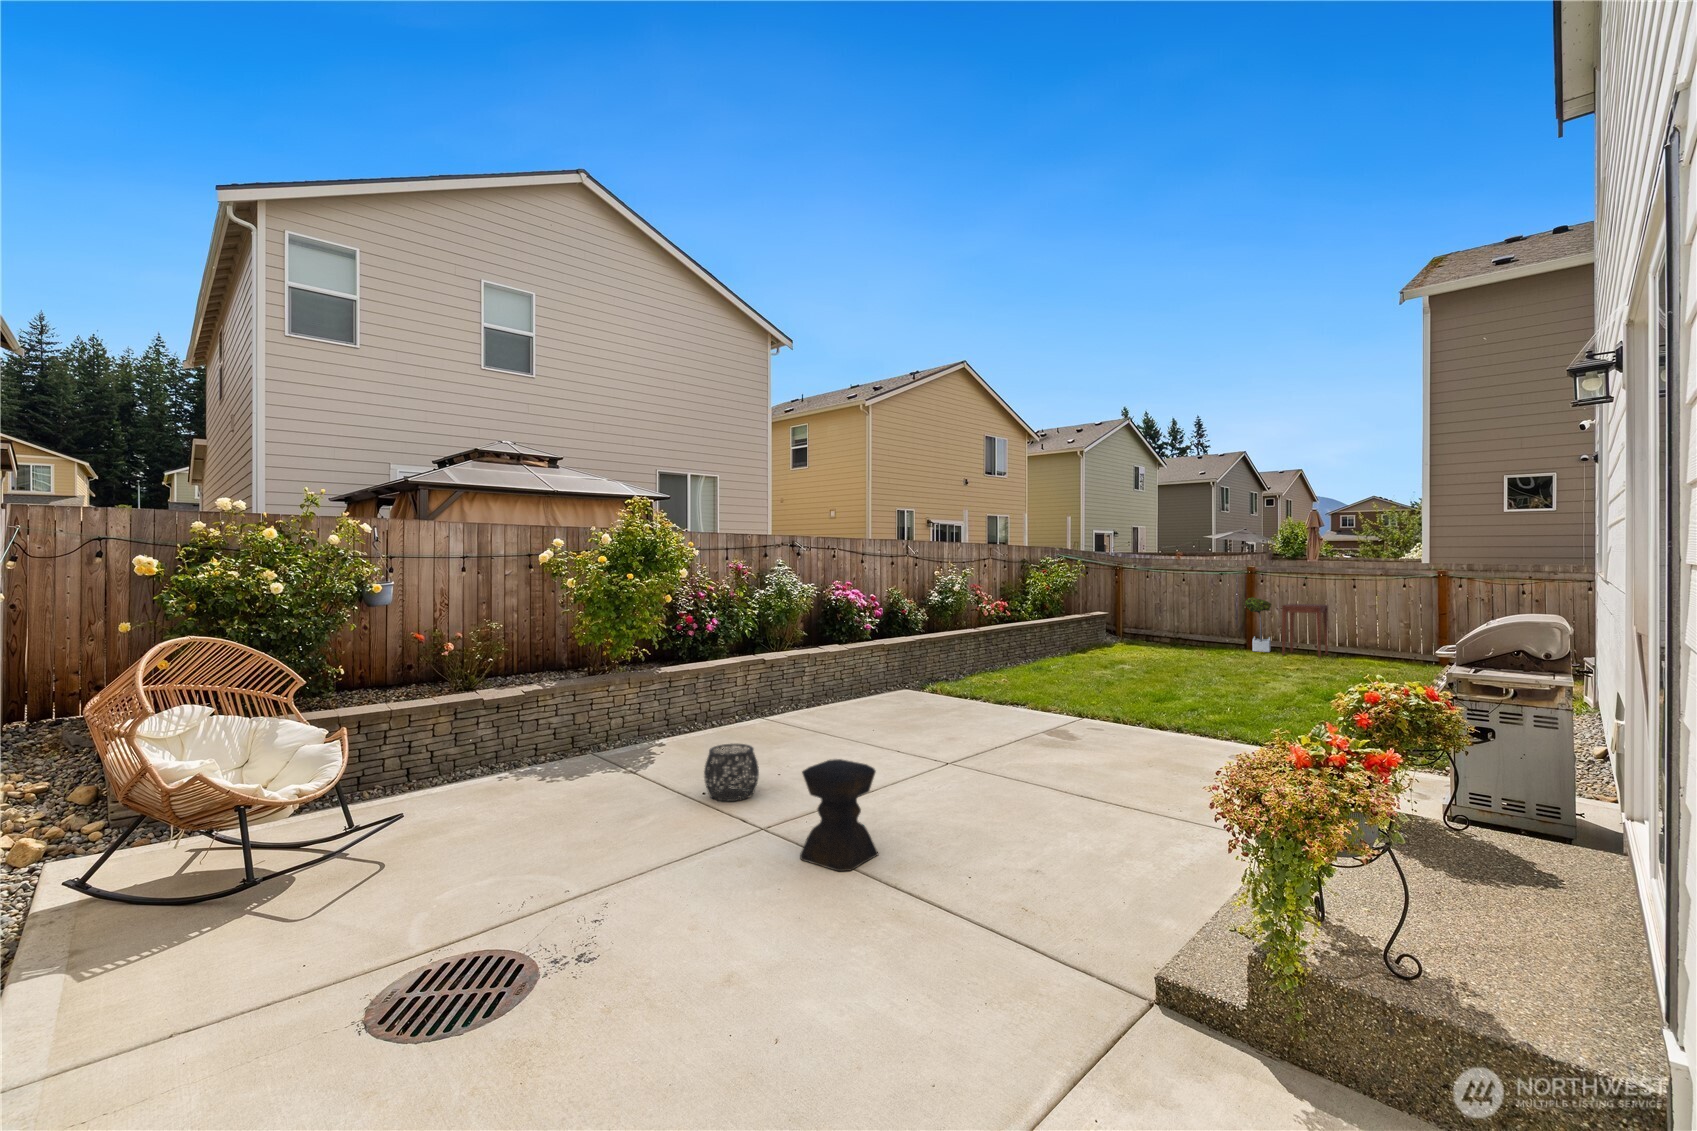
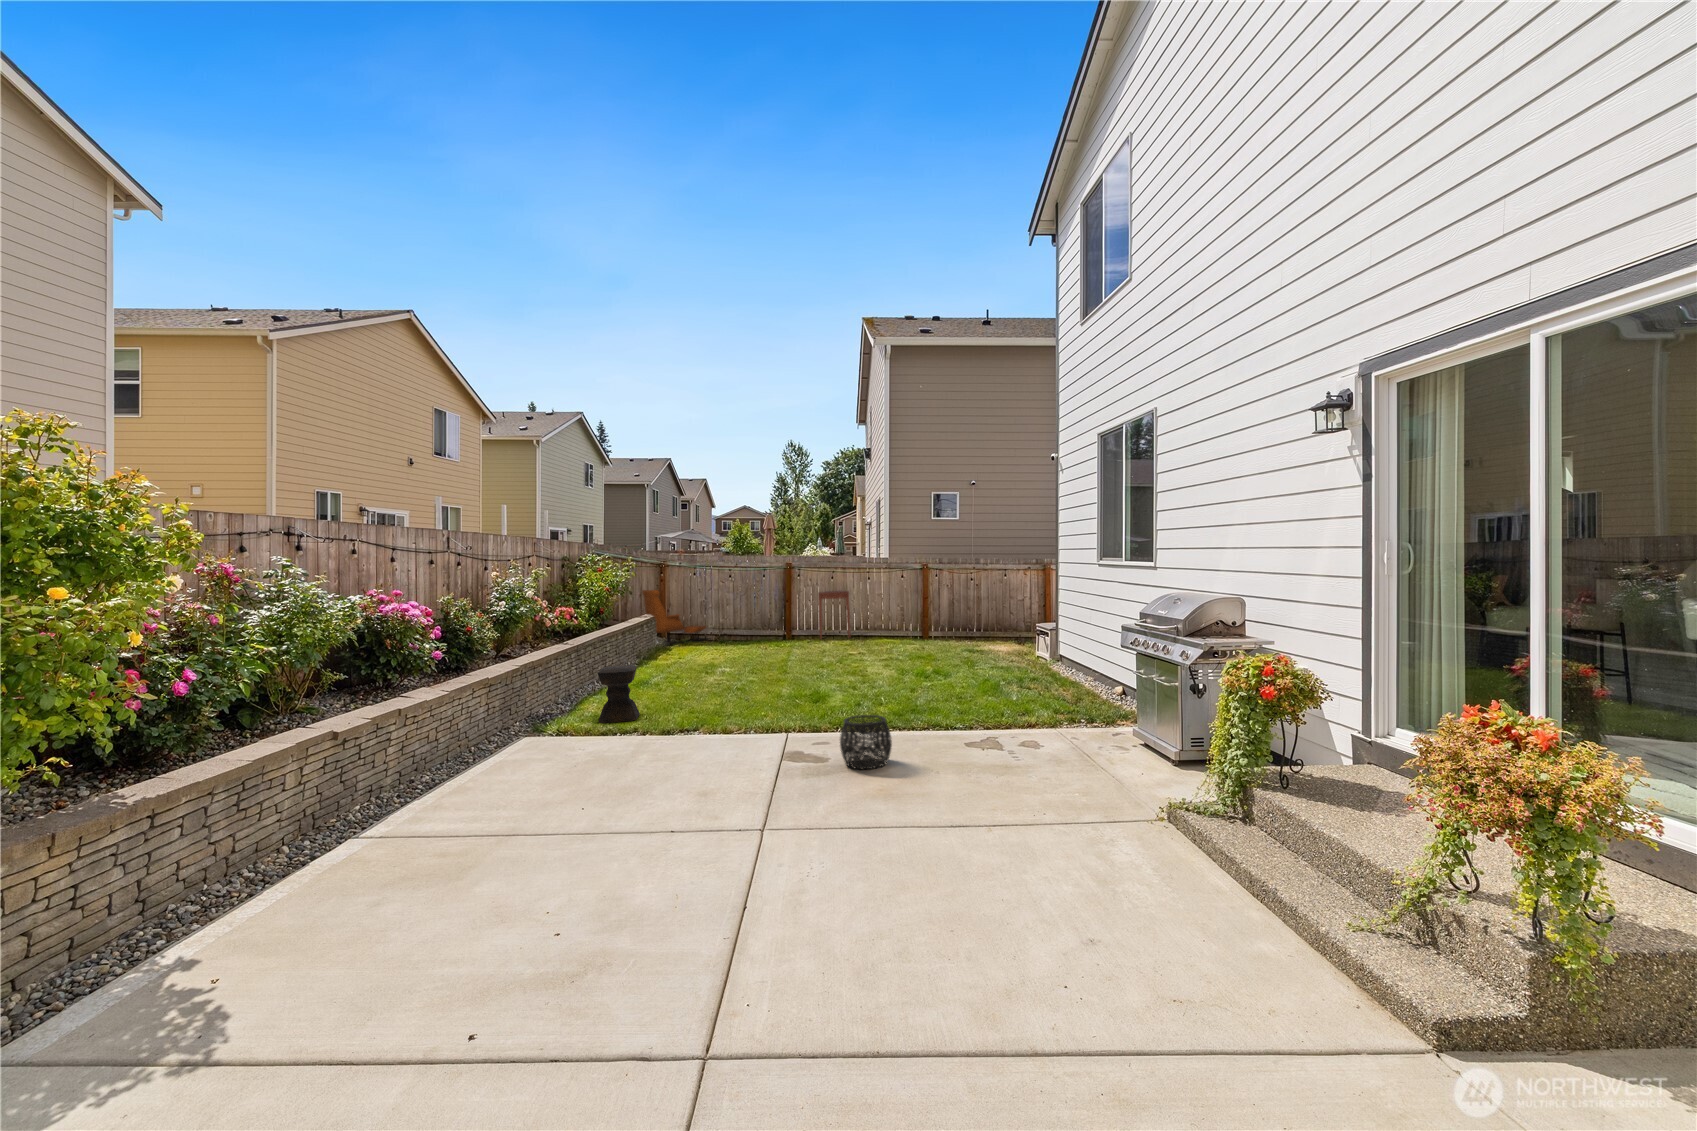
lounge chair: none [1099,590,1167,645] -> present [642,590,706,646]
potted tree: present [1245,597,1271,652] -> none [783,587,806,639]
woven basket: present [704,744,759,801] -> present [840,715,892,770]
stool: present [800,759,878,872] -> present [597,665,640,723]

